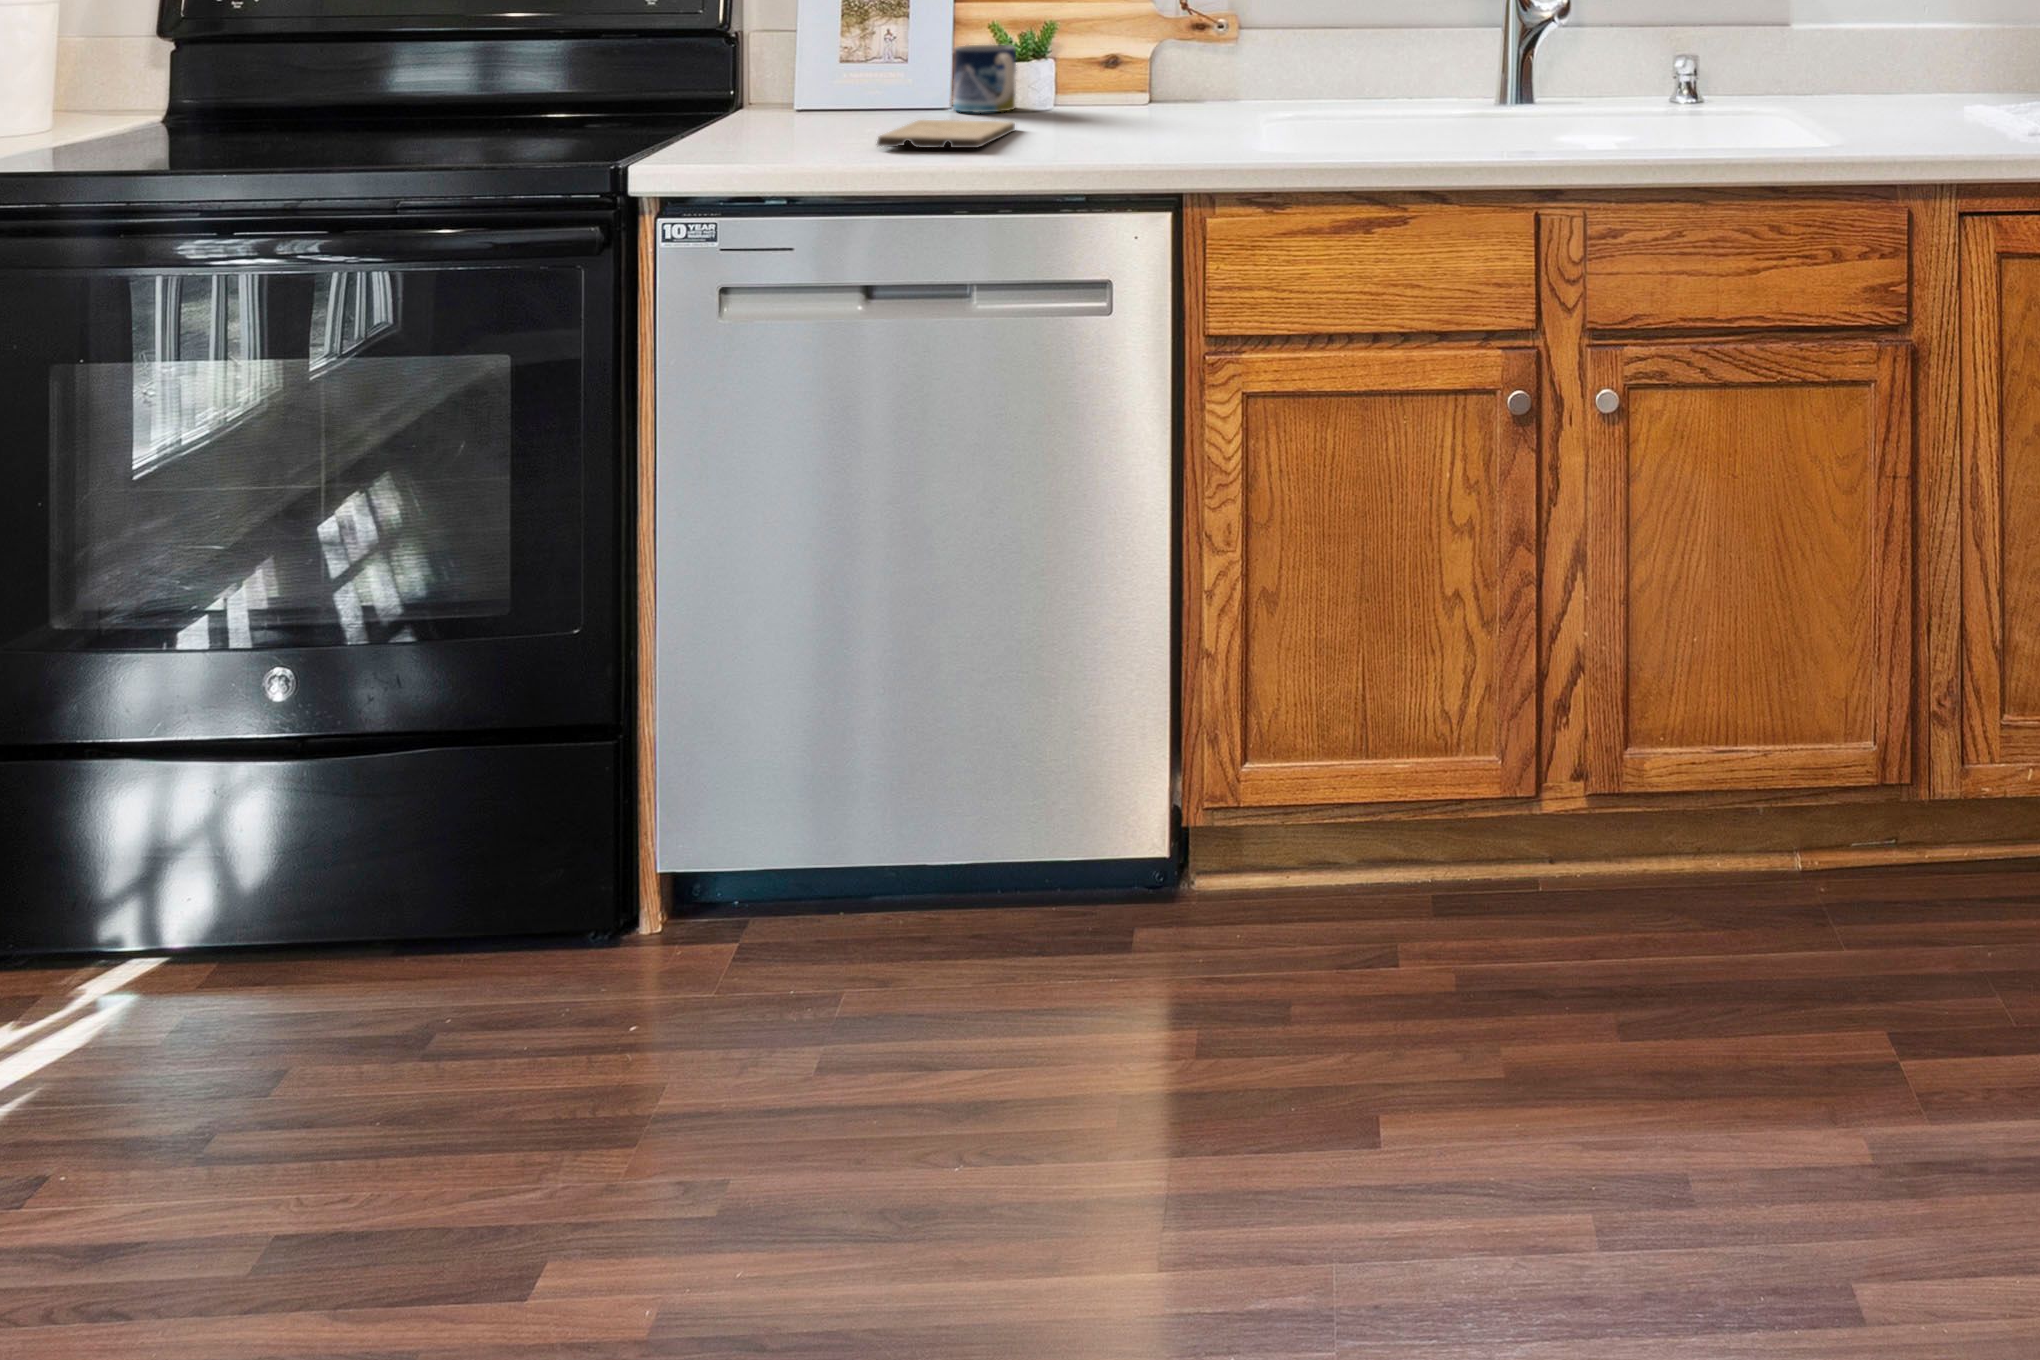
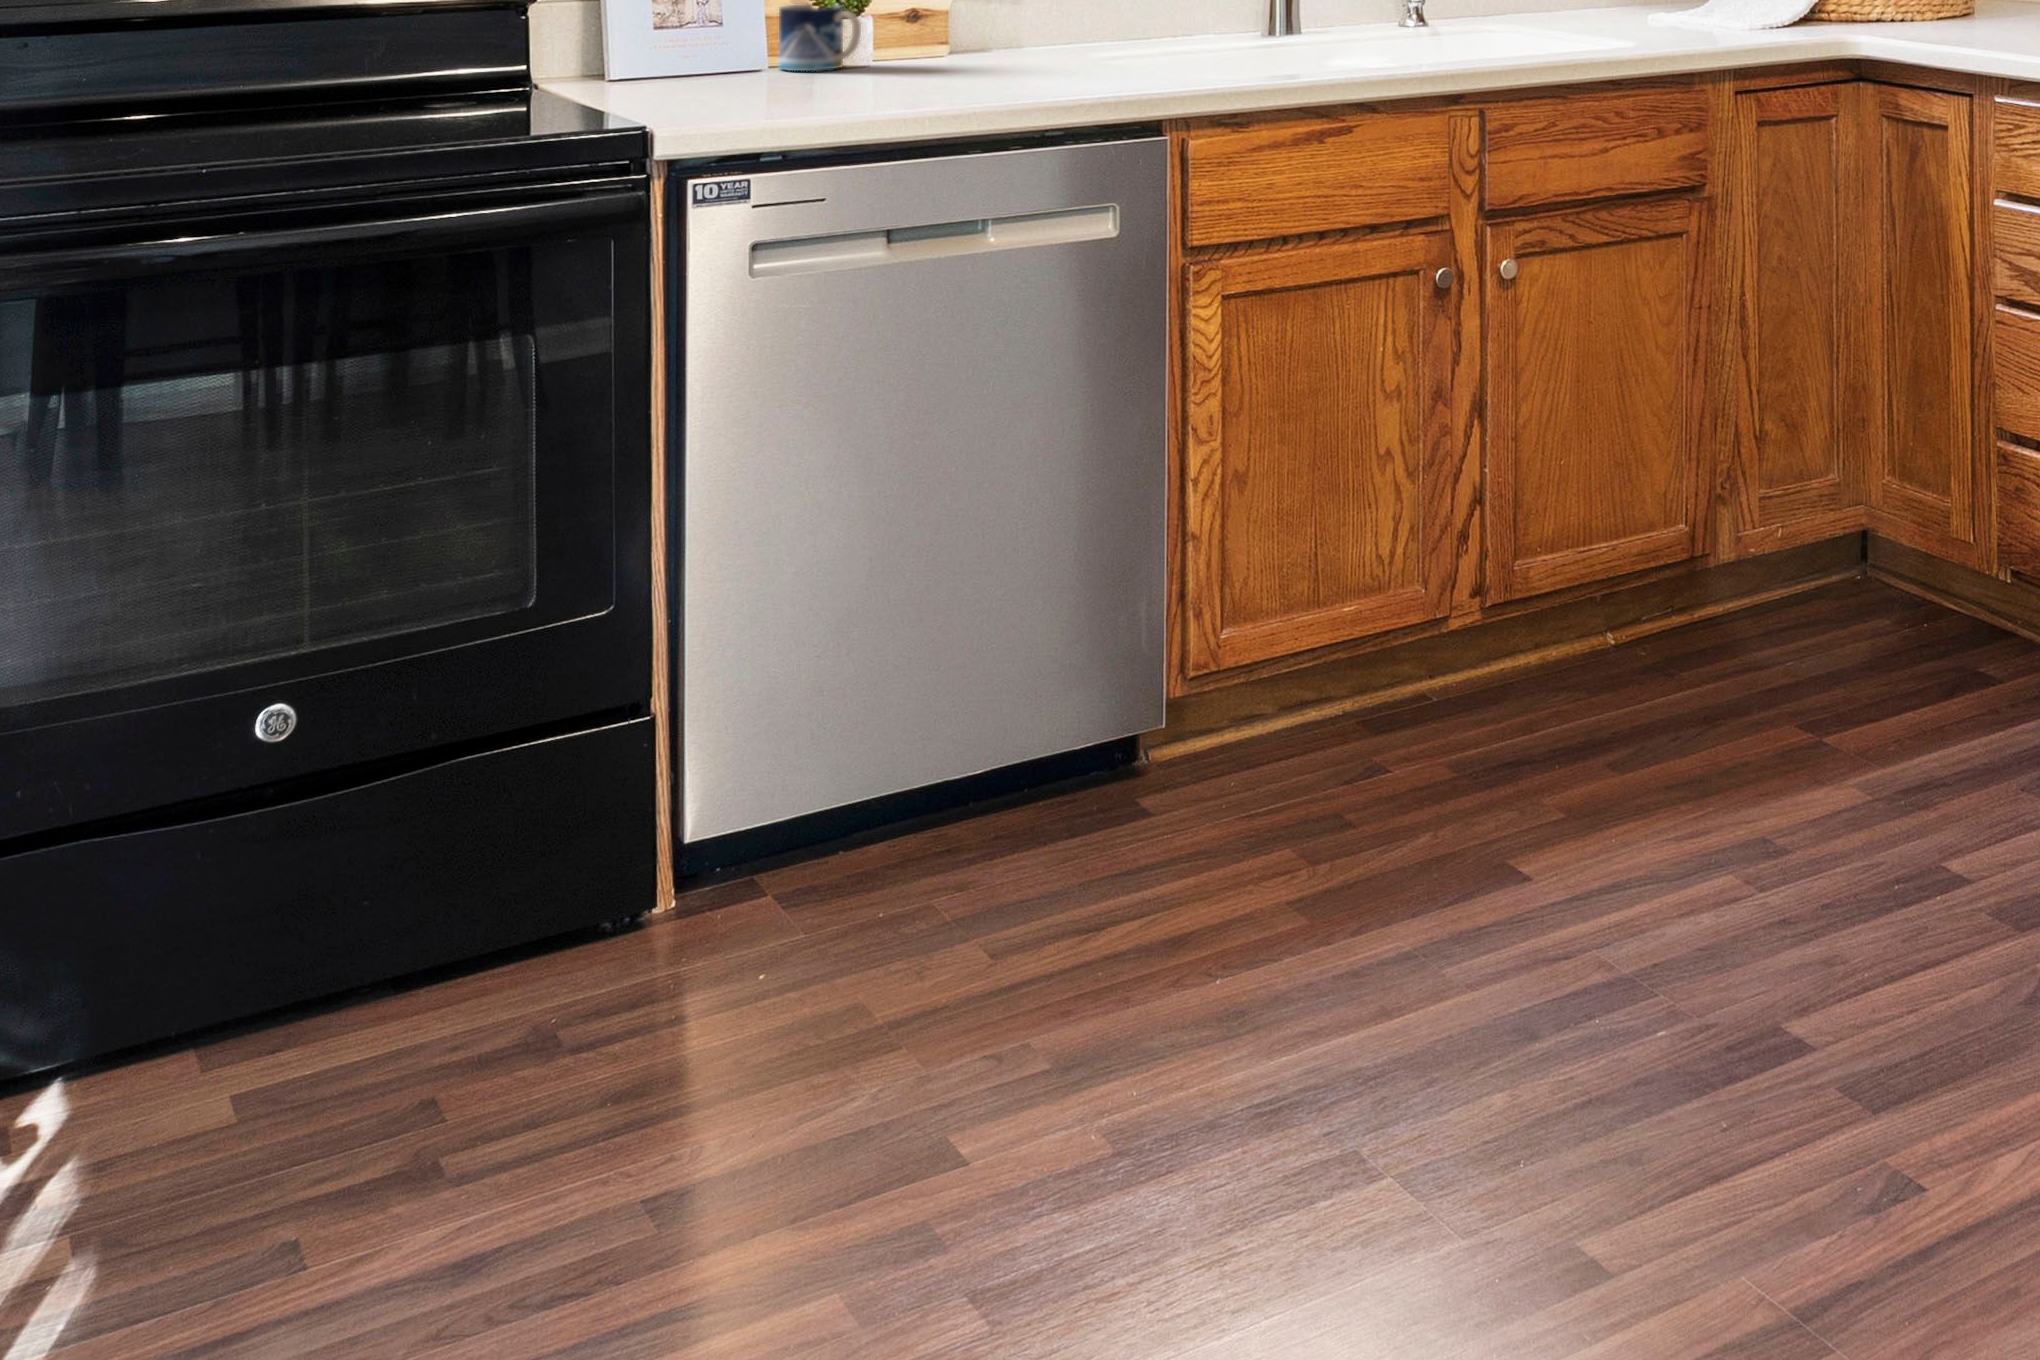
cutting board: present [877,120,1015,148] -> none [804,74,938,101]

